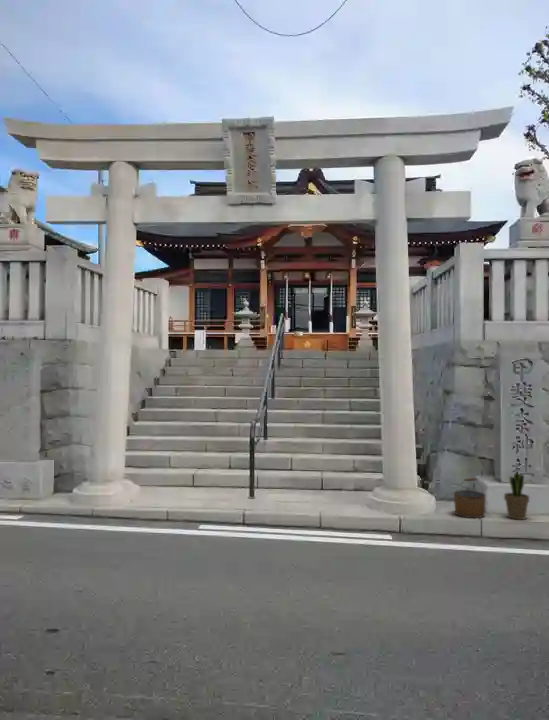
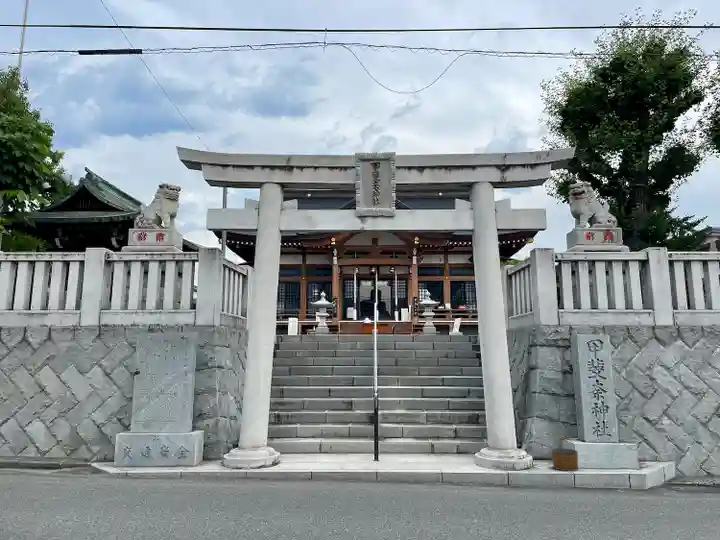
potted plant: present [504,473,529,519] -> none [592,431,615,471]

